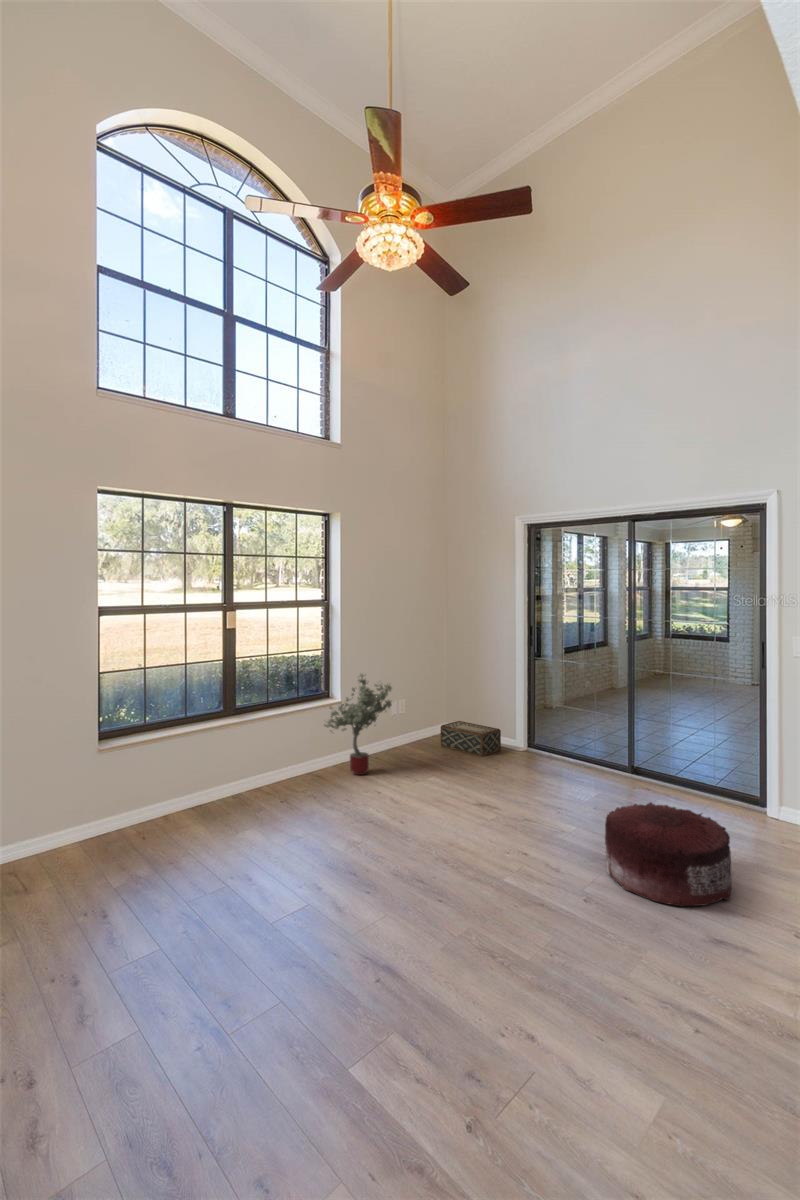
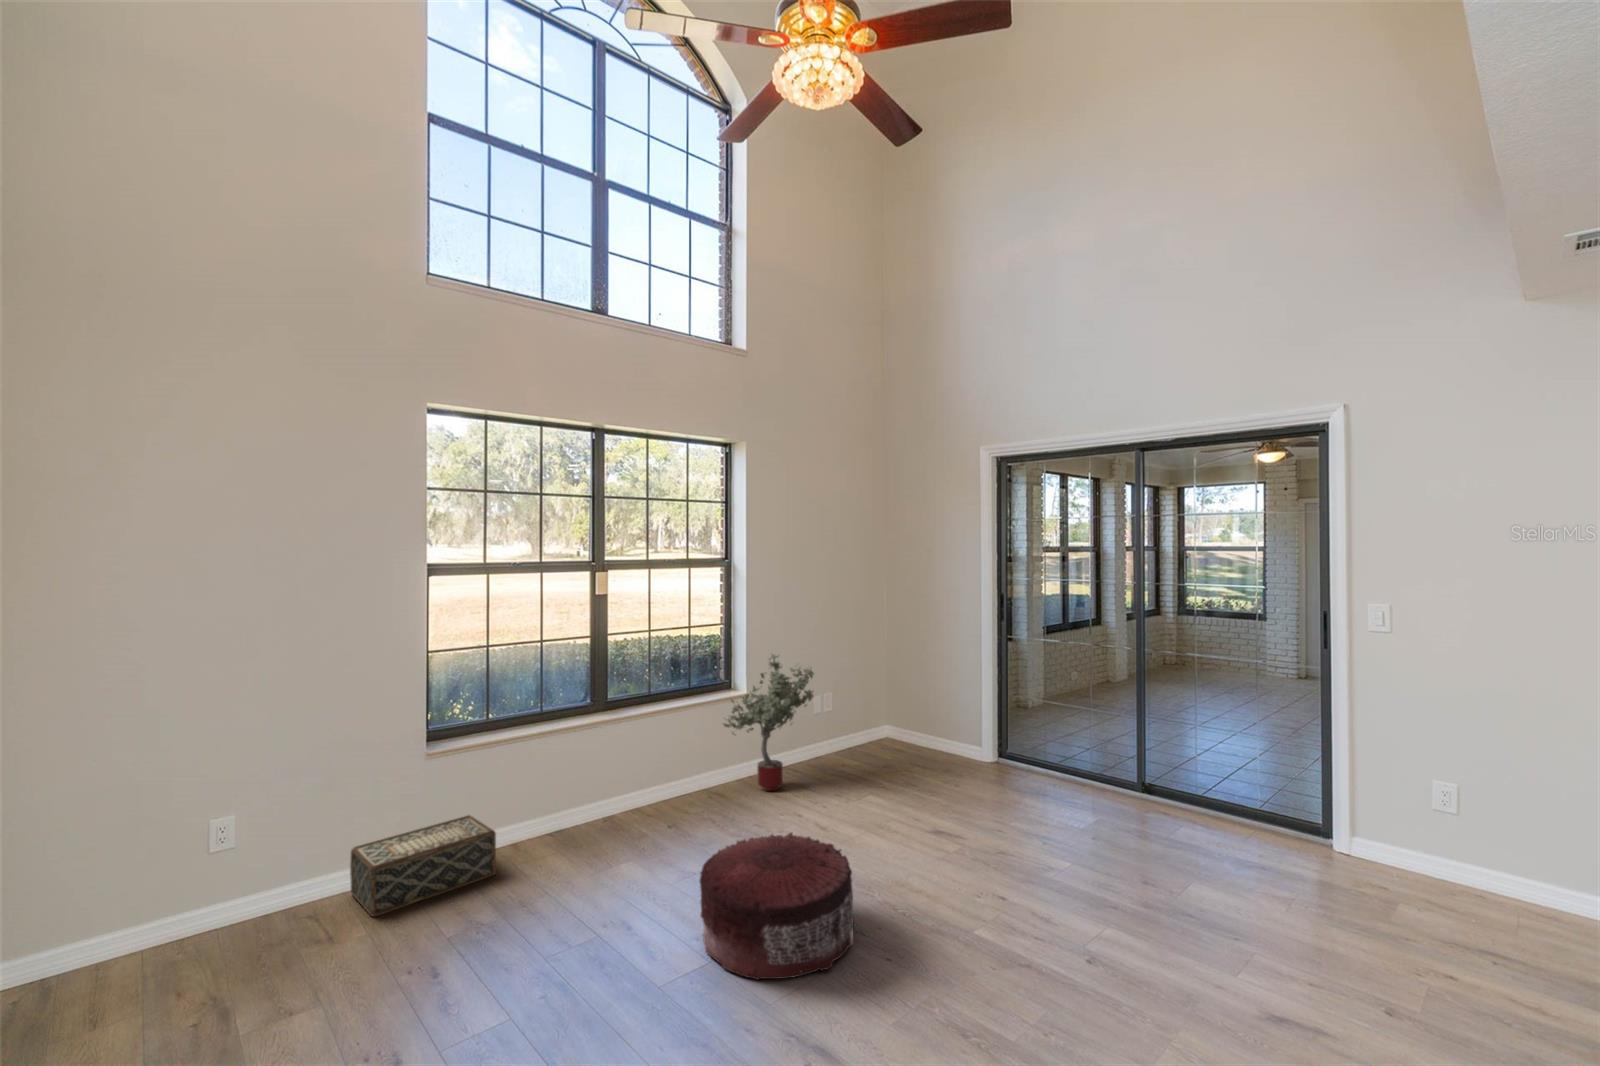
woven basket: present [440,721,501,756] -> present [350,815,496,917]
pouf: present [605,802,732,907] -> present [700,833,854,979]

